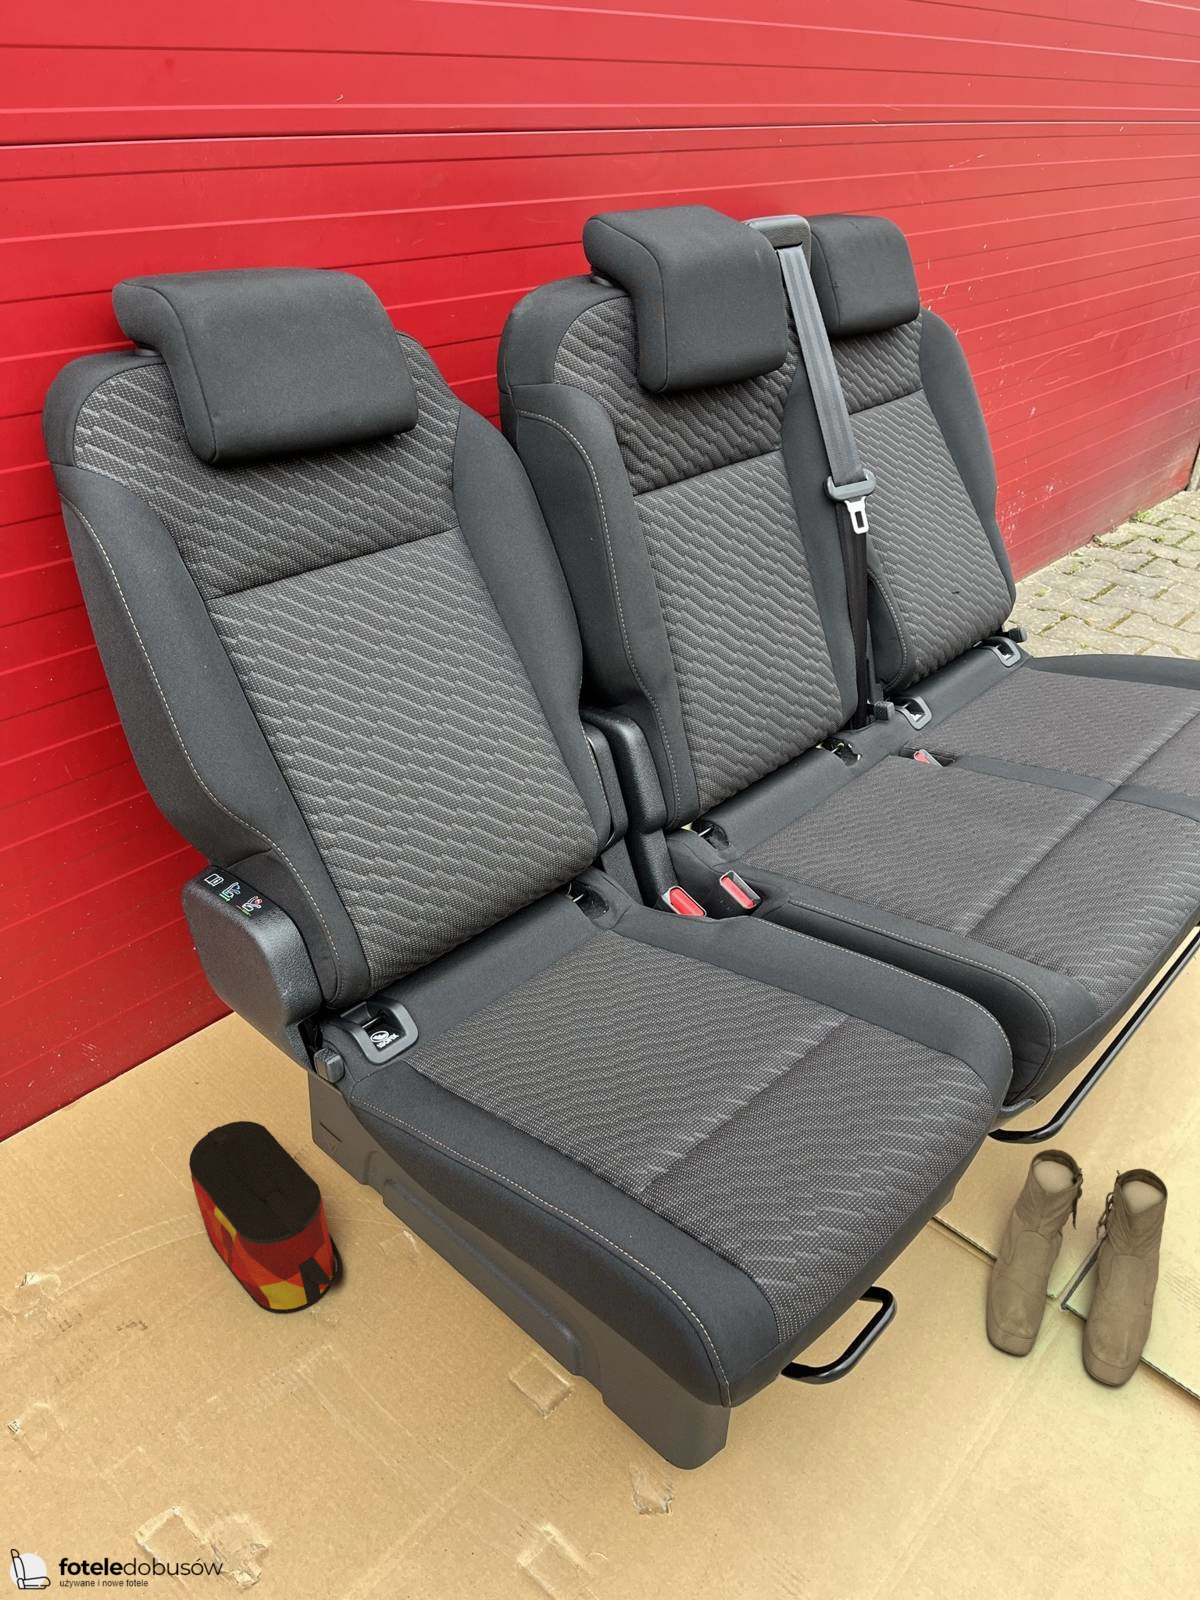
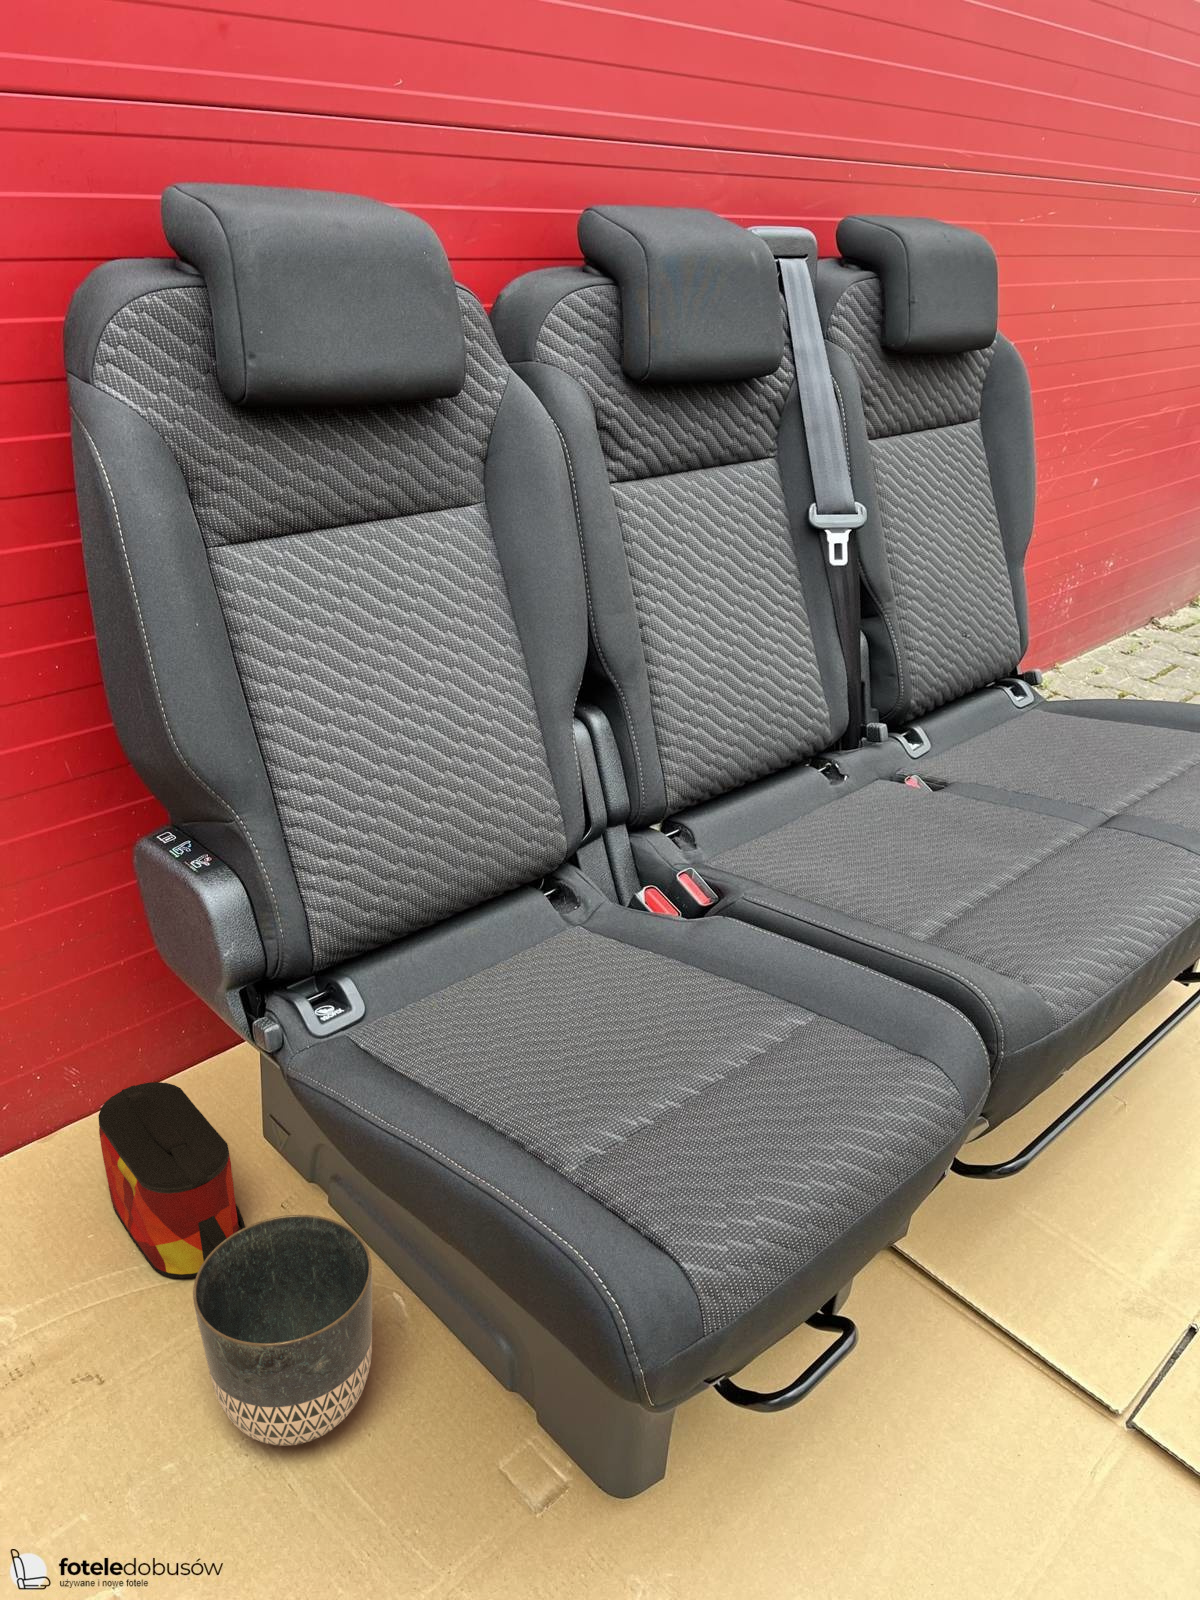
boots: present [987,1149,1168,1386] -> none [925,1158,1120,1413]
planter: none [313,1269,483,1491] -> present [193,1215,372,1446]

